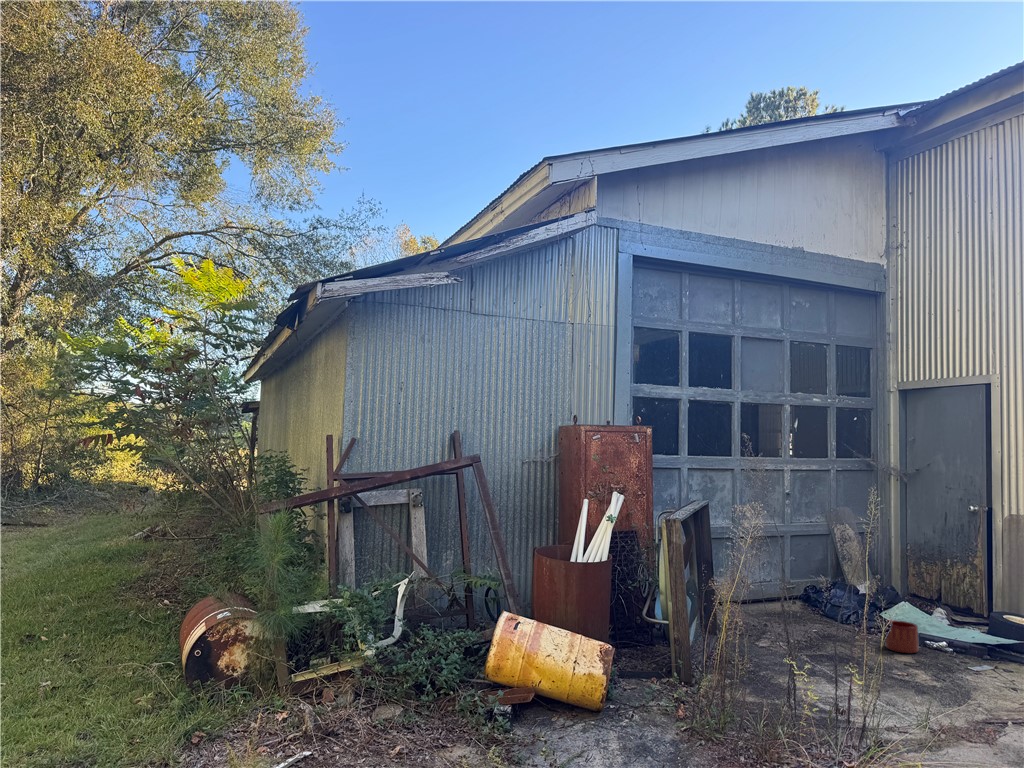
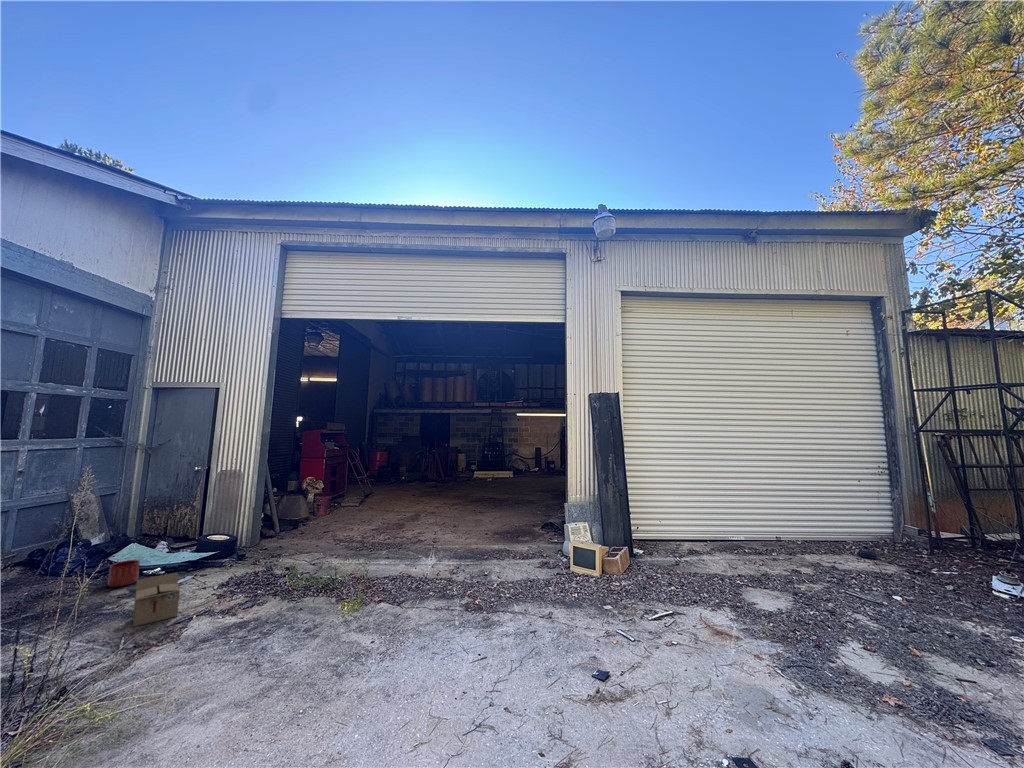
cardboard box: none [924,646,985,715] -> present [133,573,180,627]

